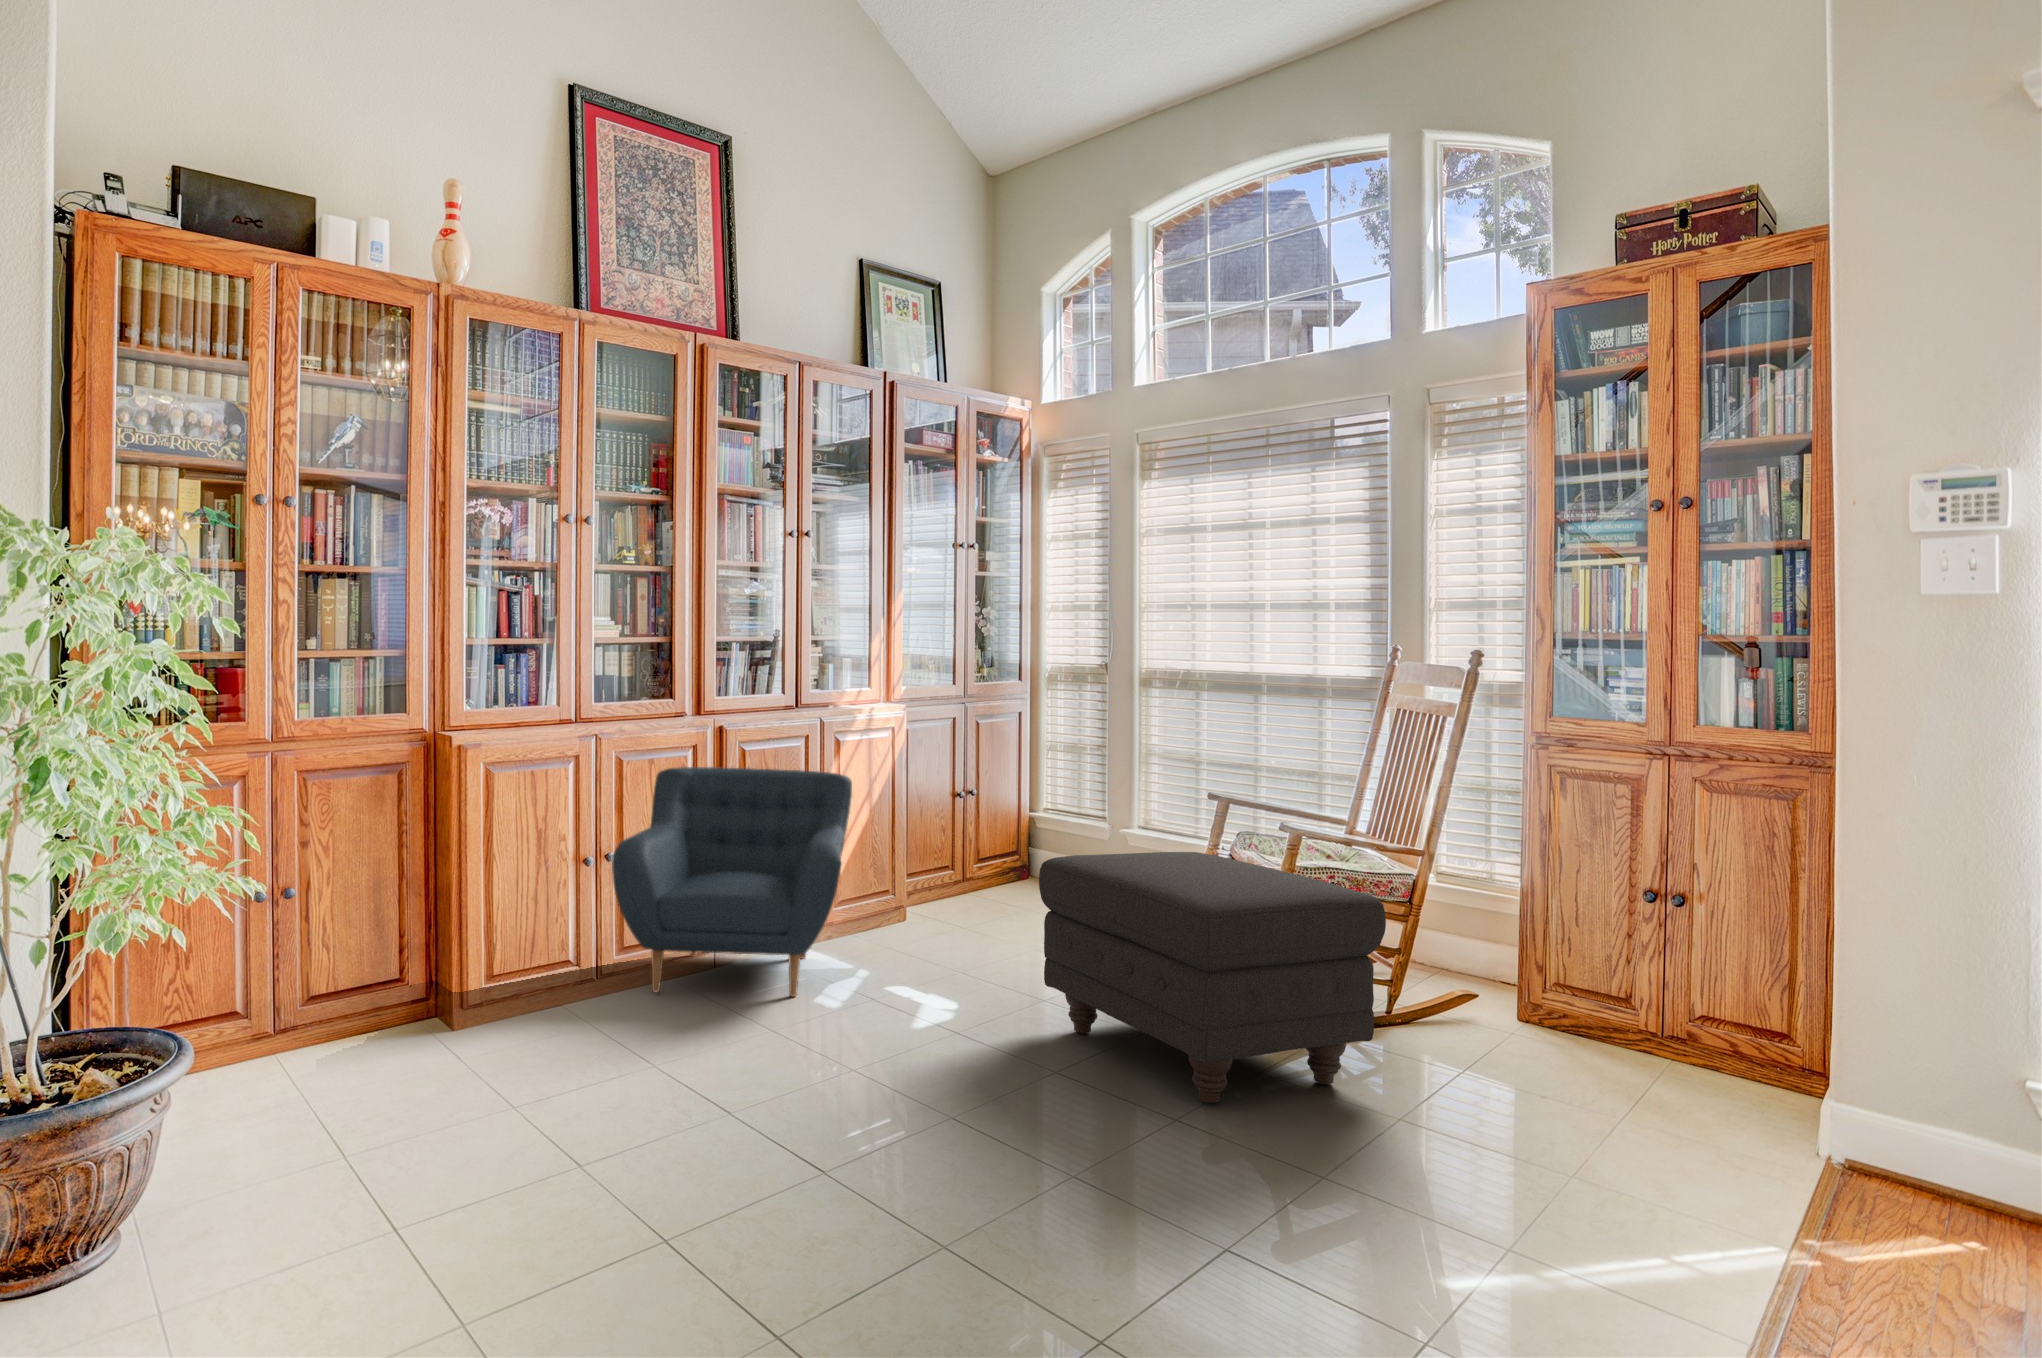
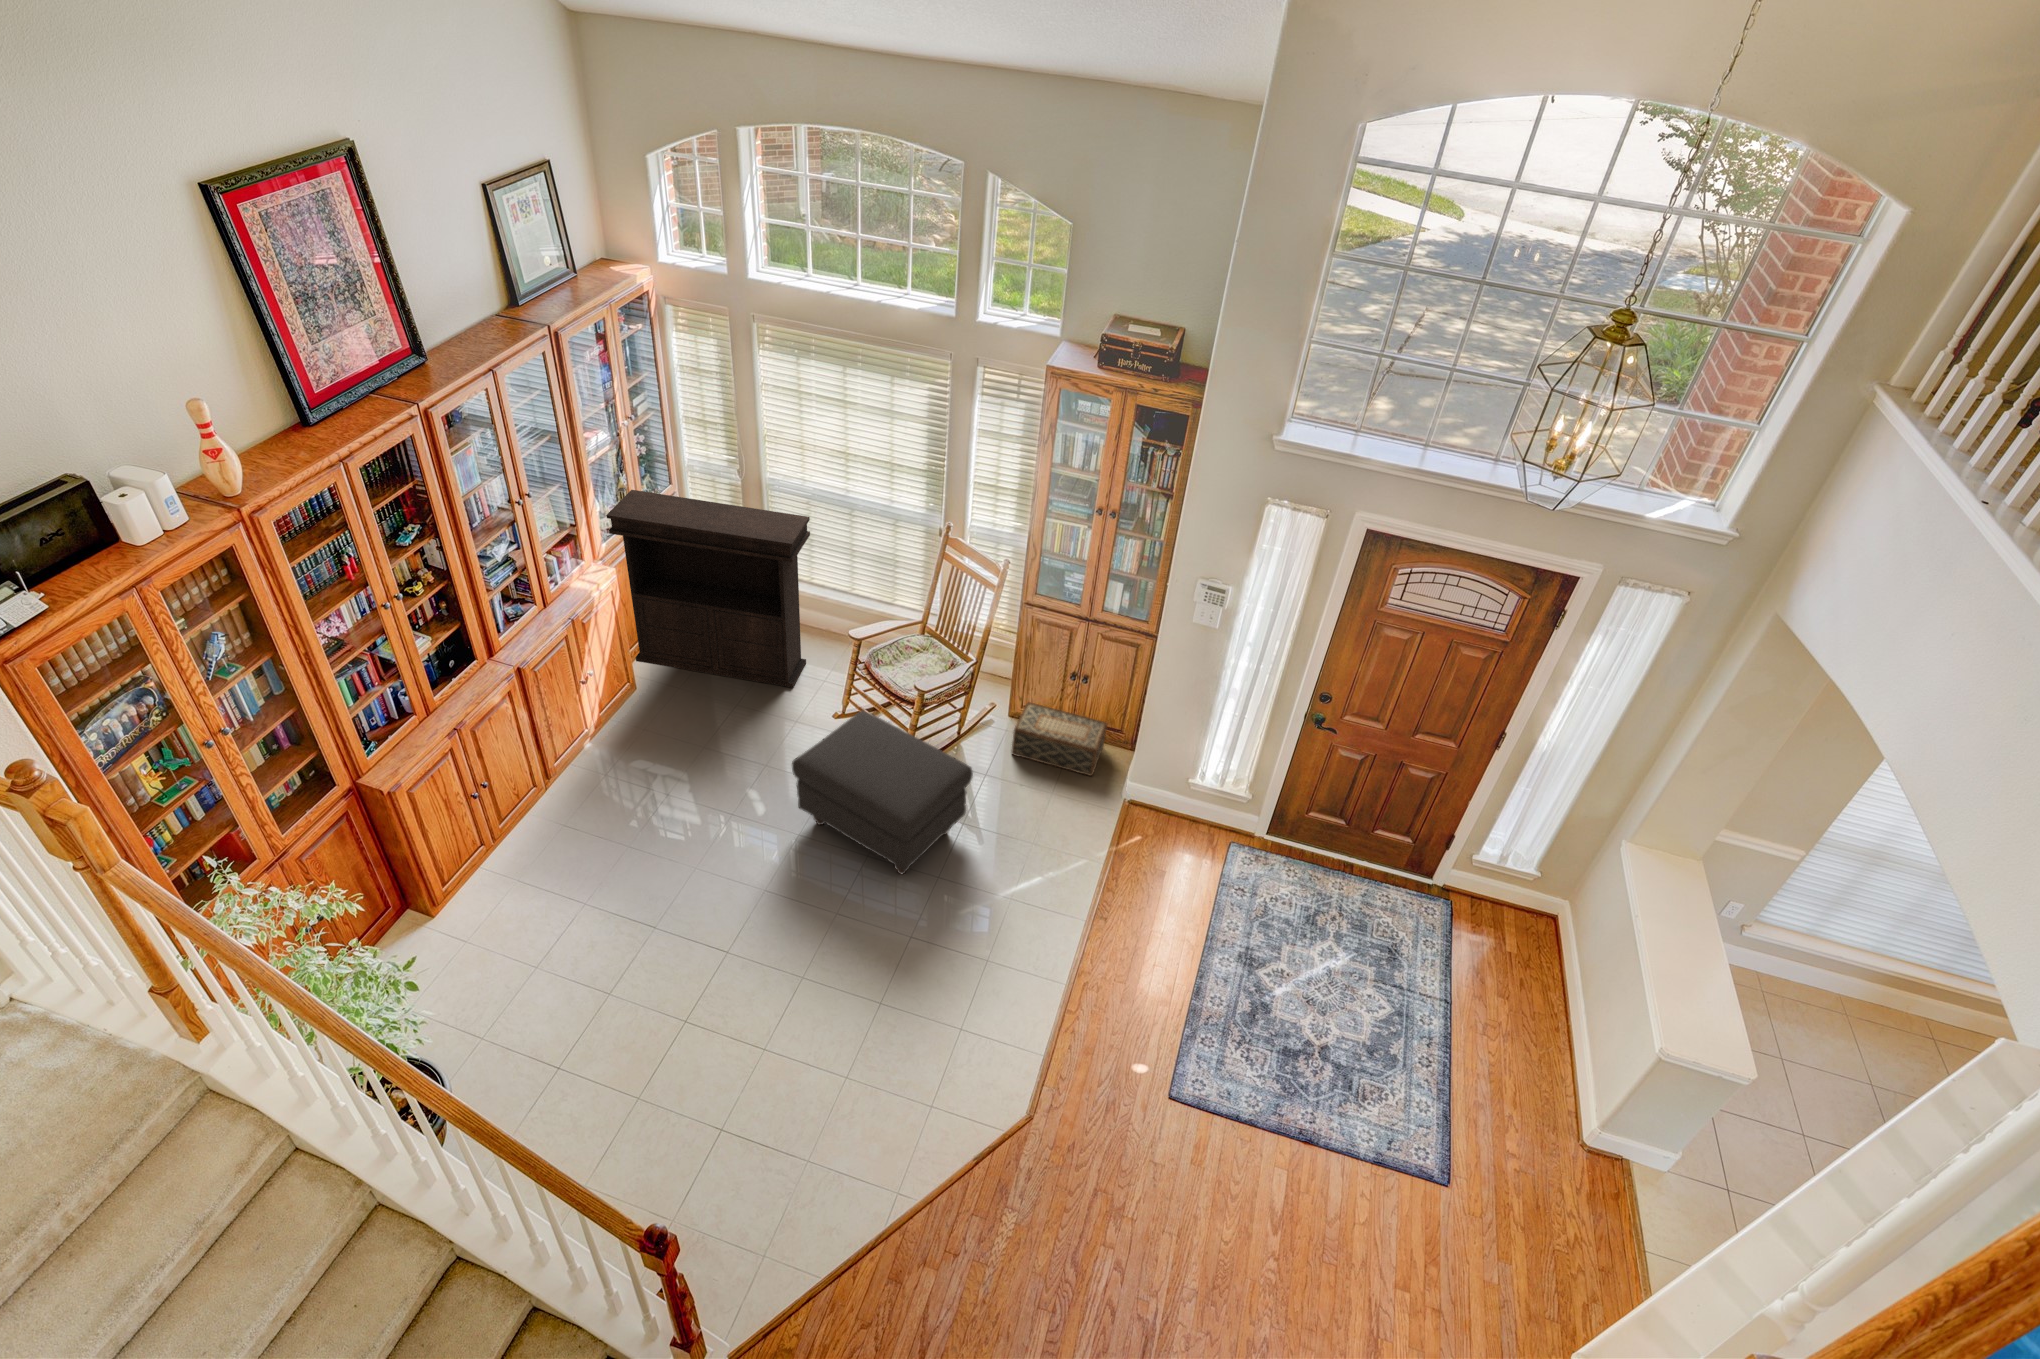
console table: none [913,649,1178,935] -> present [606,490,810,688]
armchair: present [612,767,852,997] -> none [502,687,671,867]
woven basket: none [1511,955,1745,1088] -> present [1012,702,1107,776]

